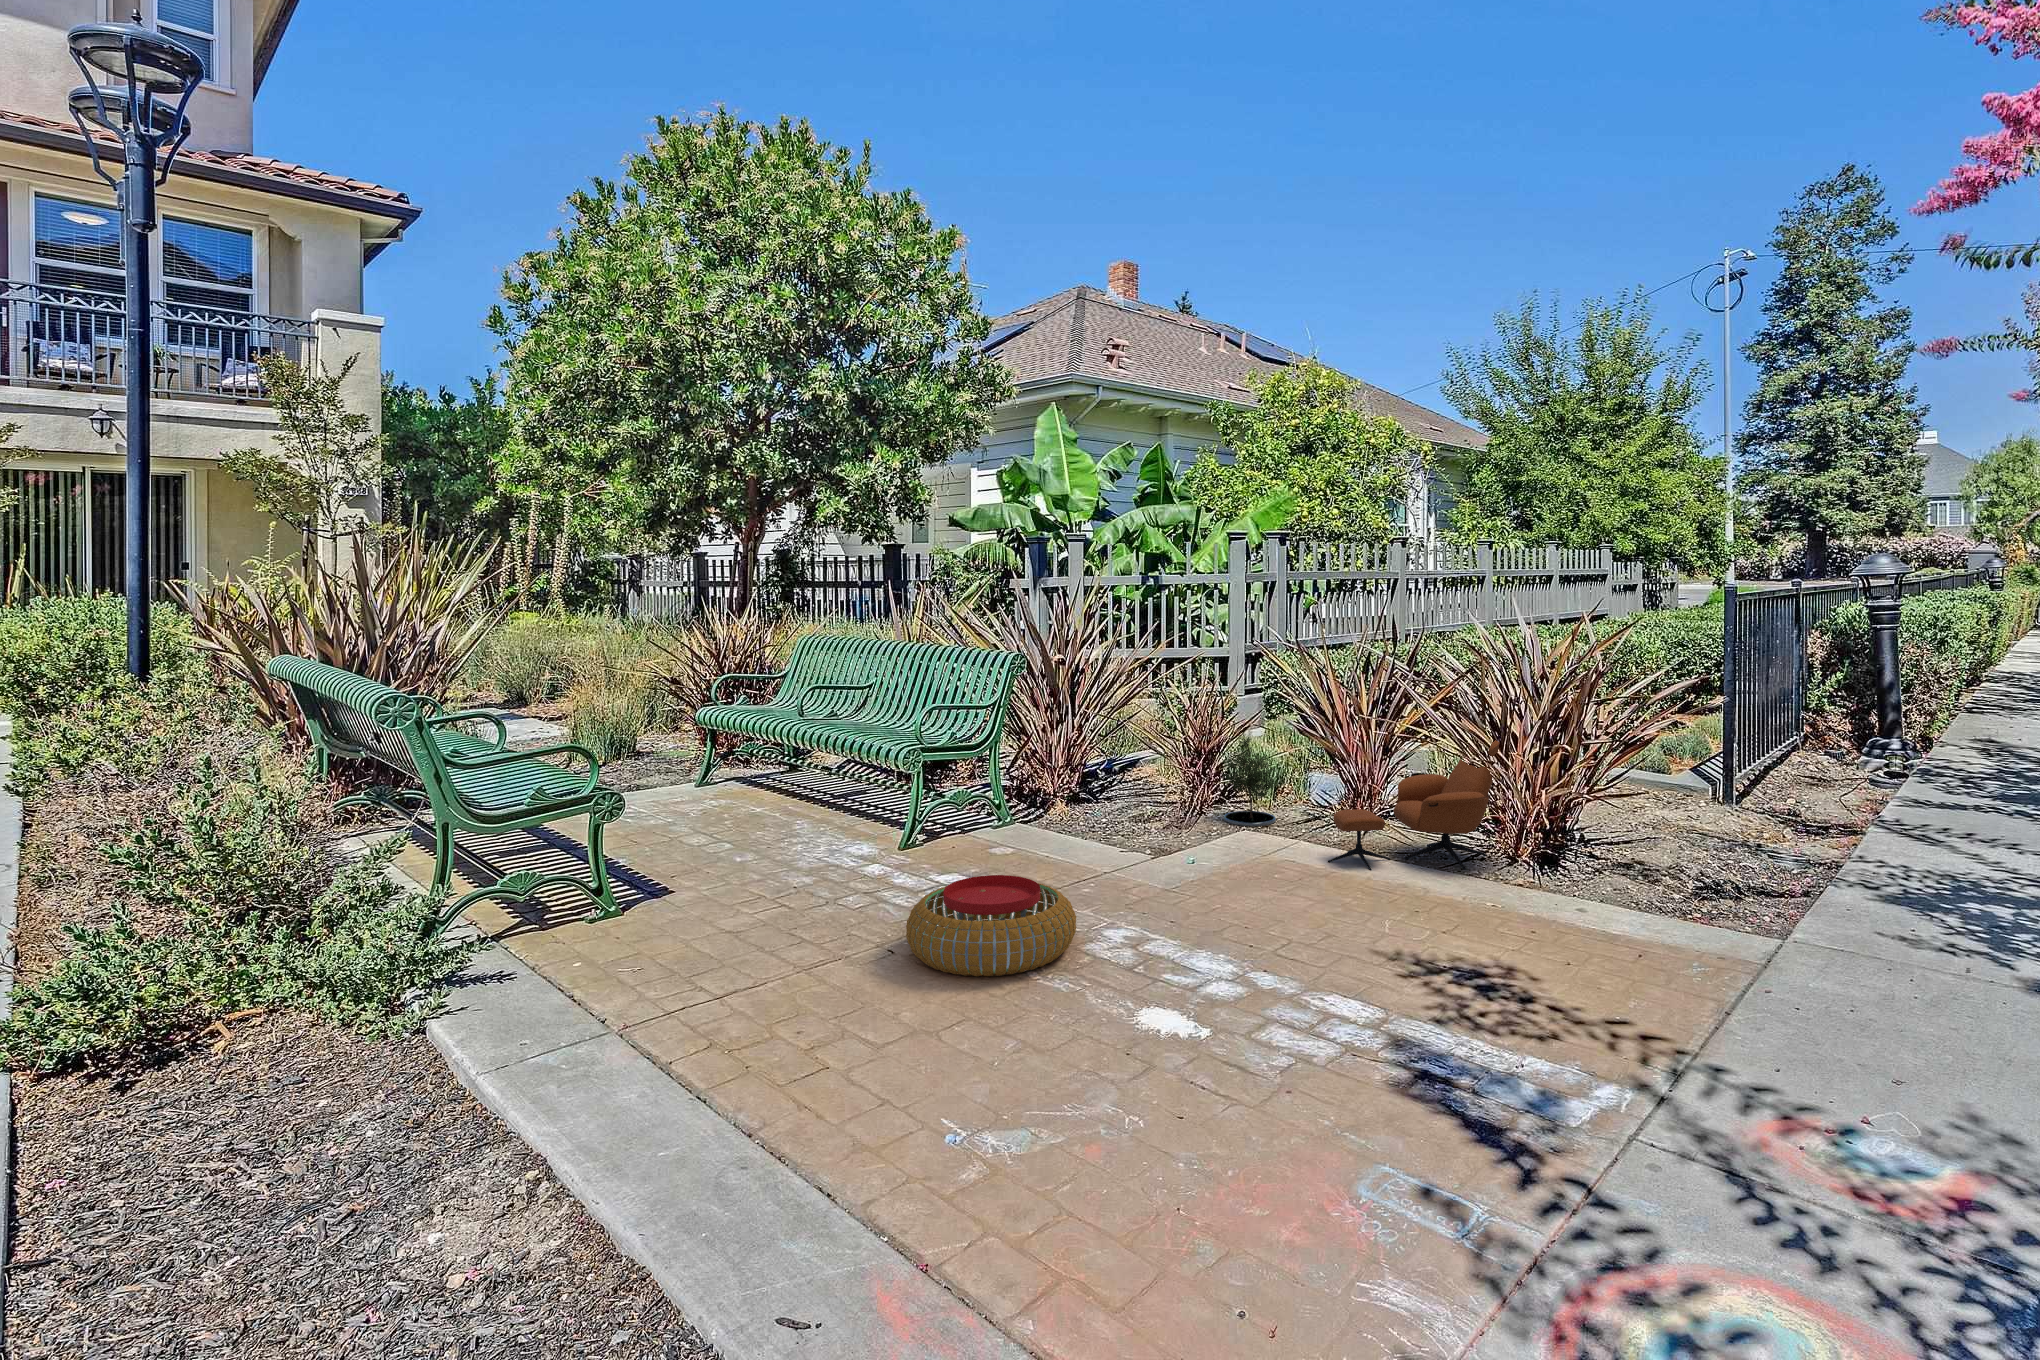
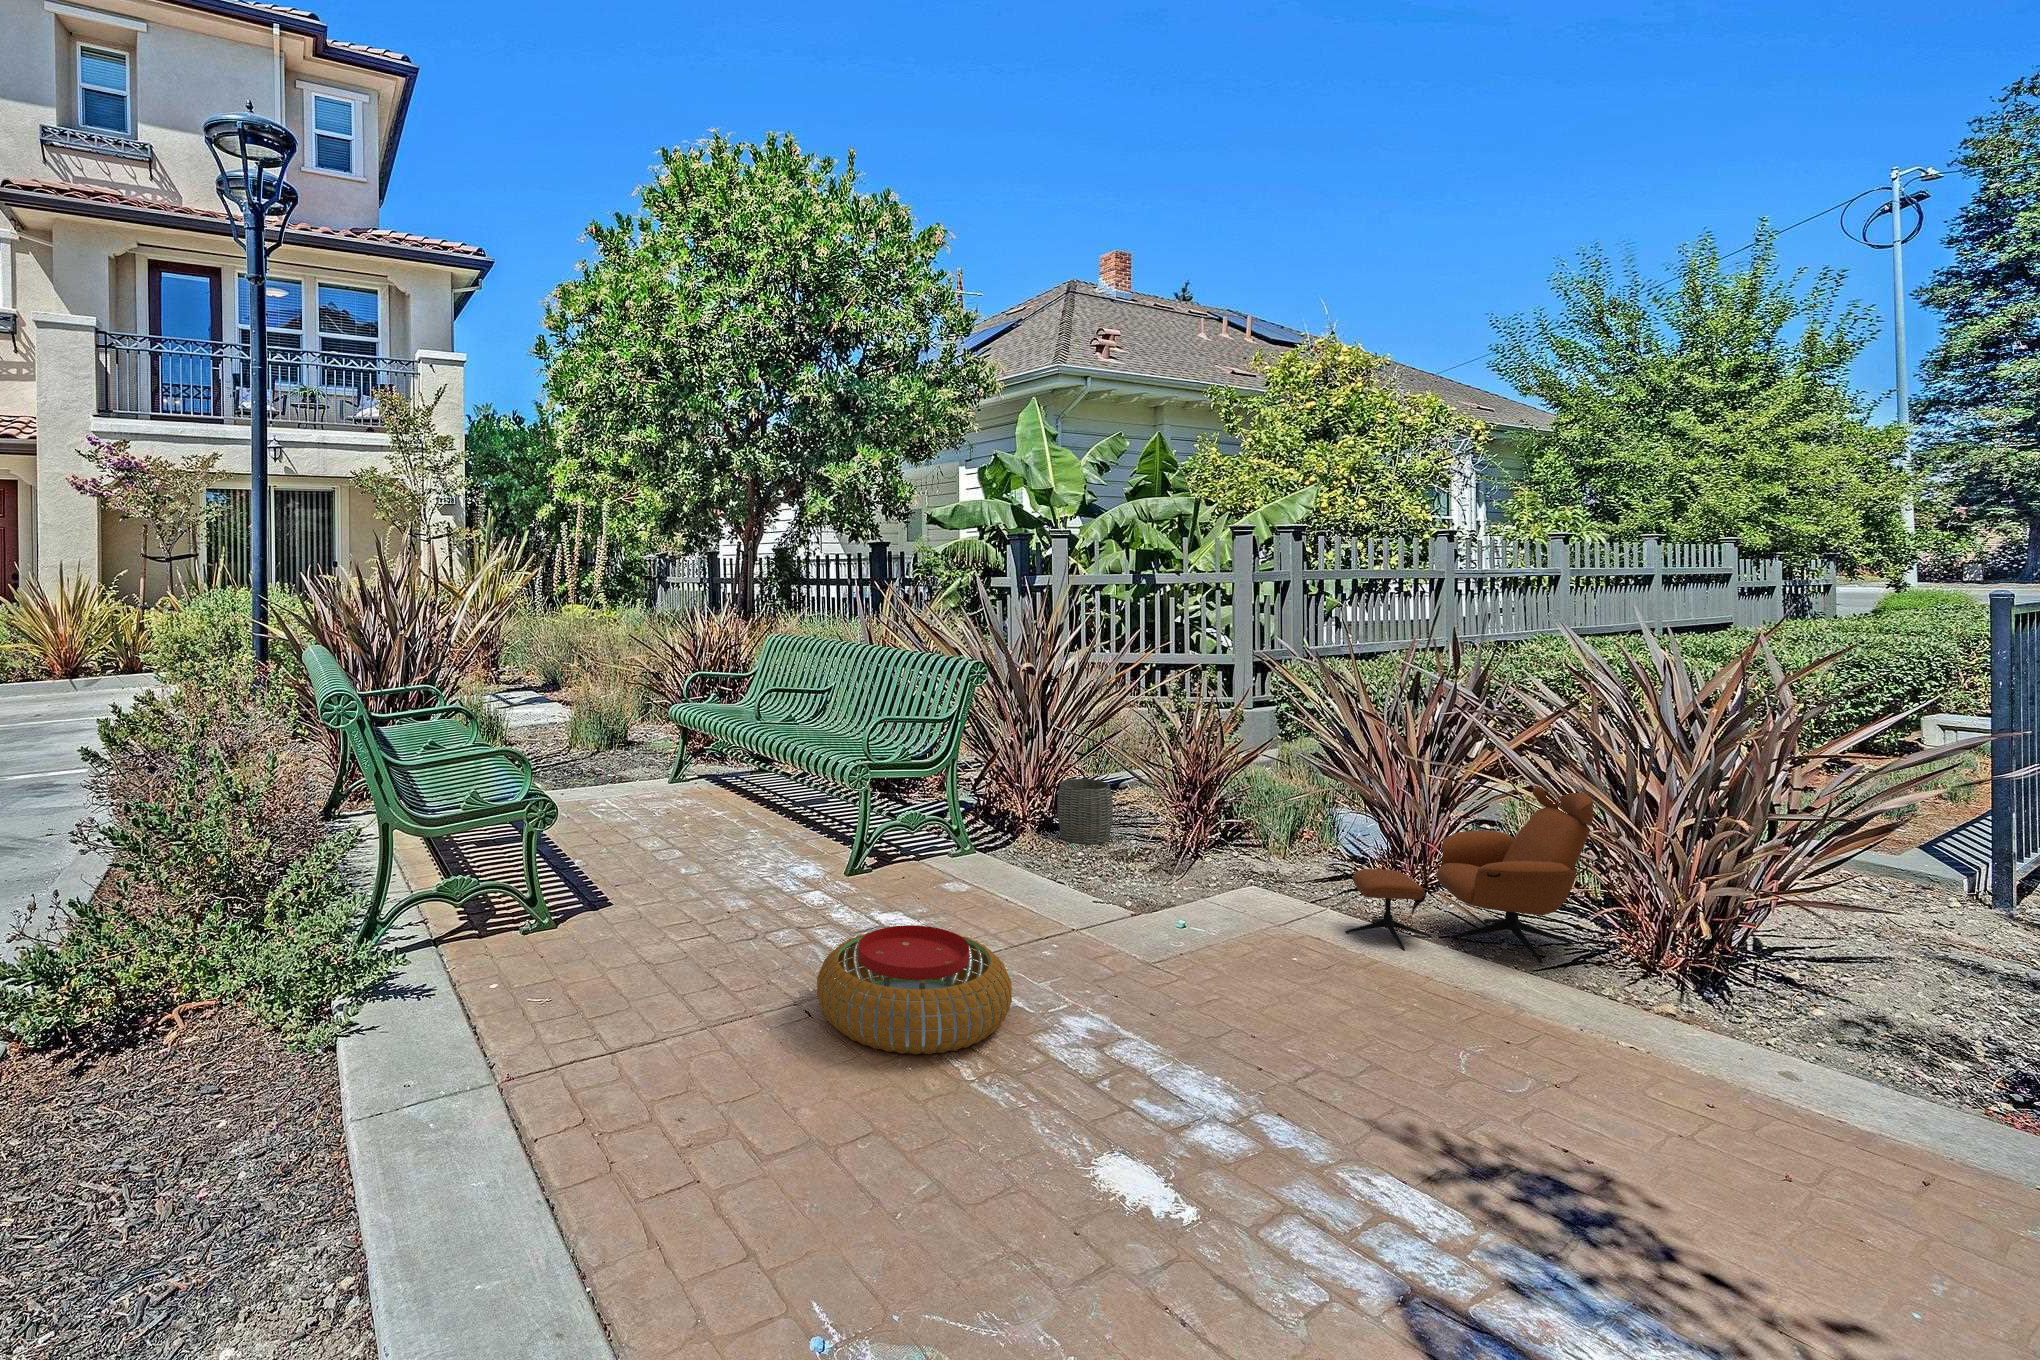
potted tree: present [1223,732,1282,826] -> none [1210,755,1290,873]
woven basket: none [1089,757,1137,814] -> present [1057,779,1113,844]

